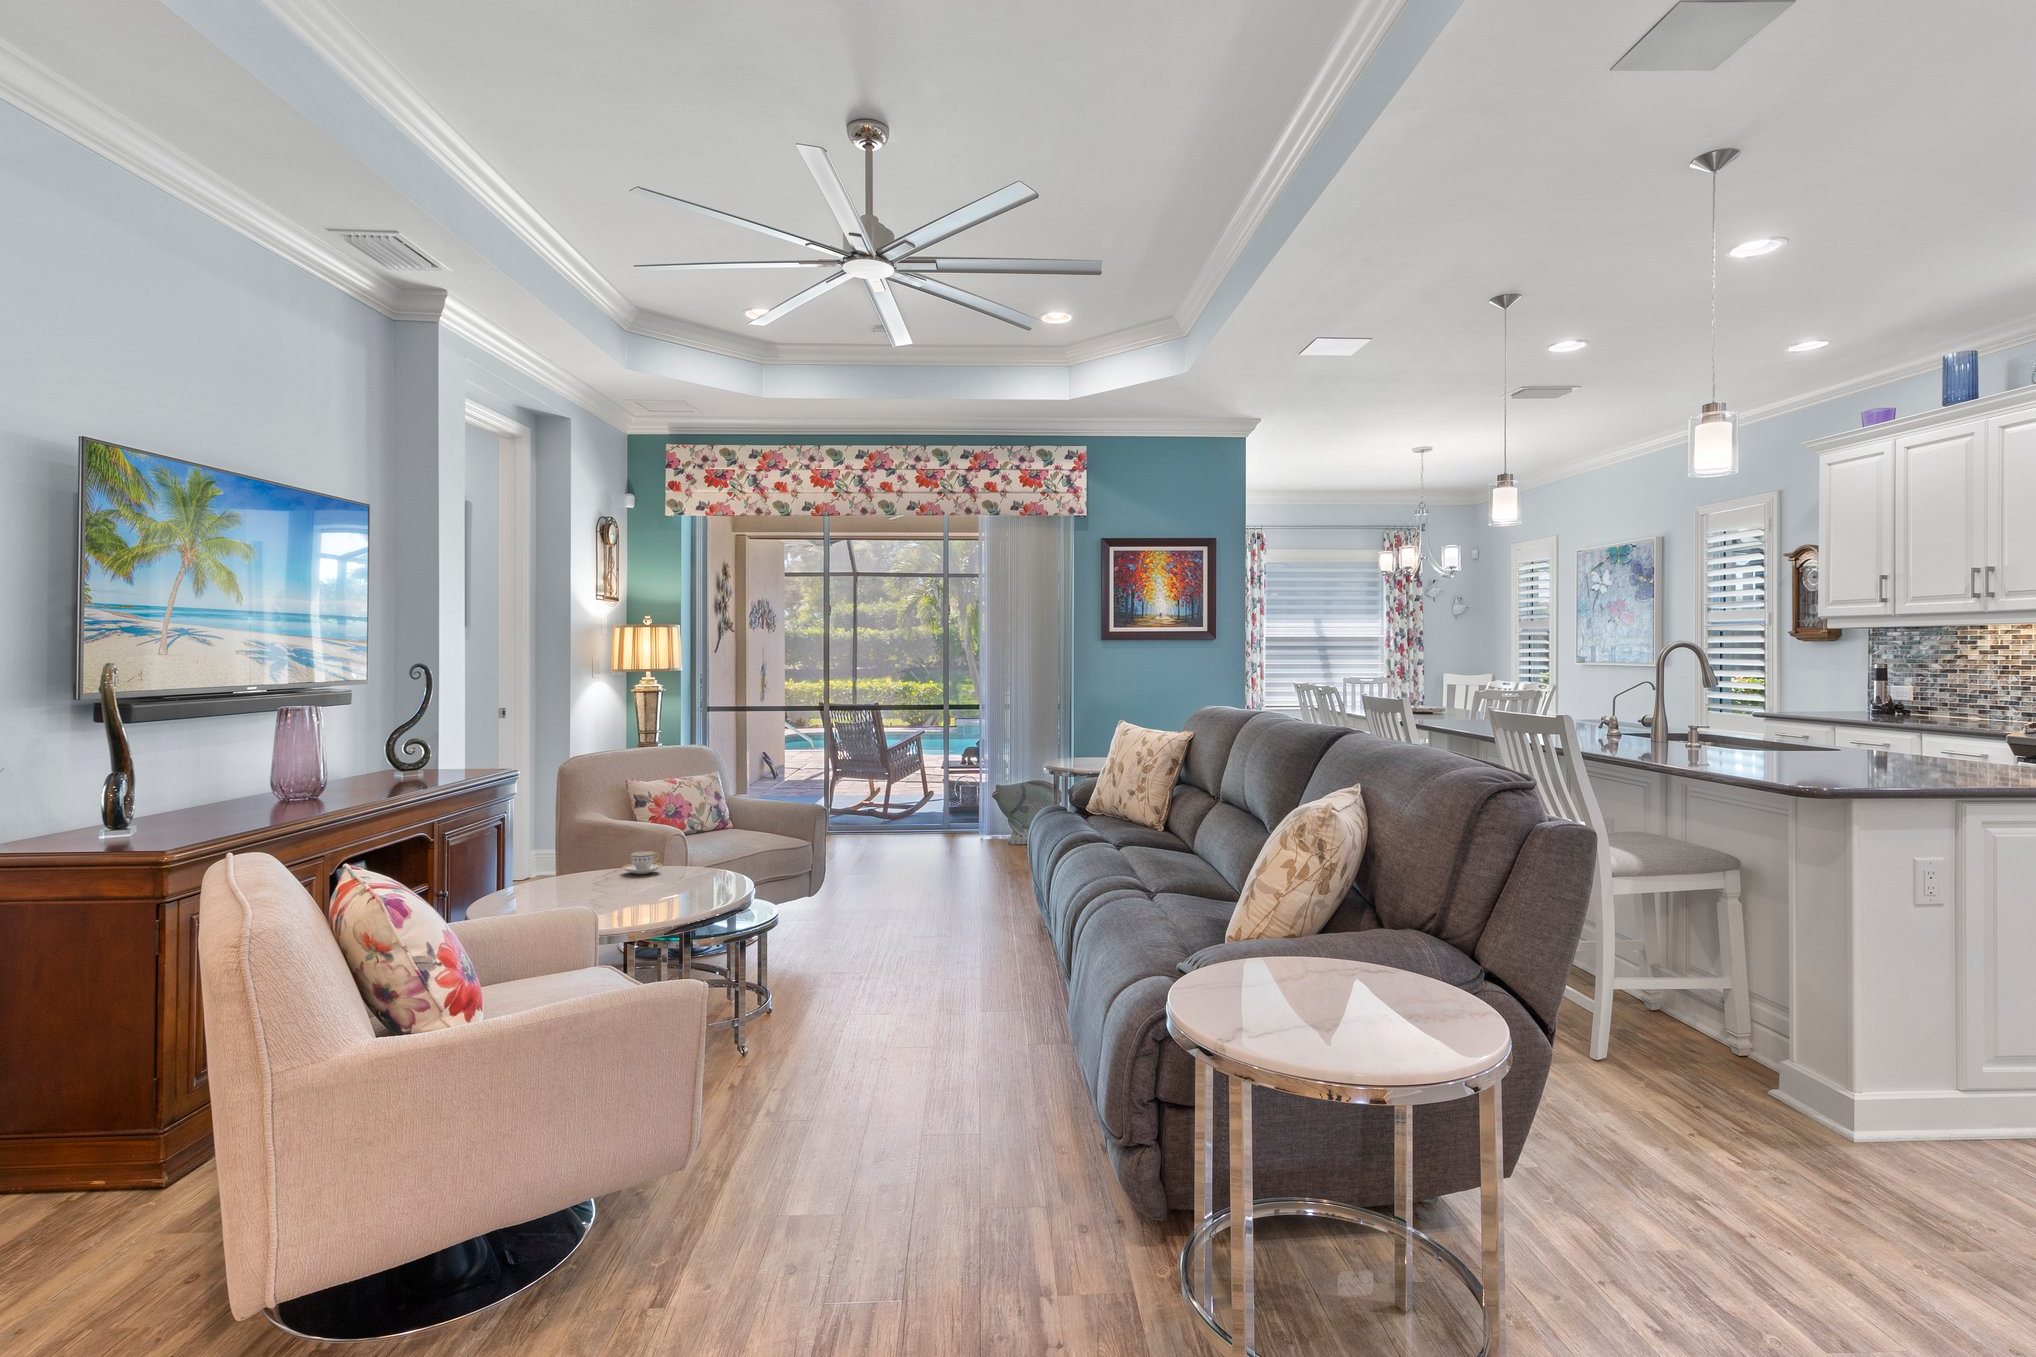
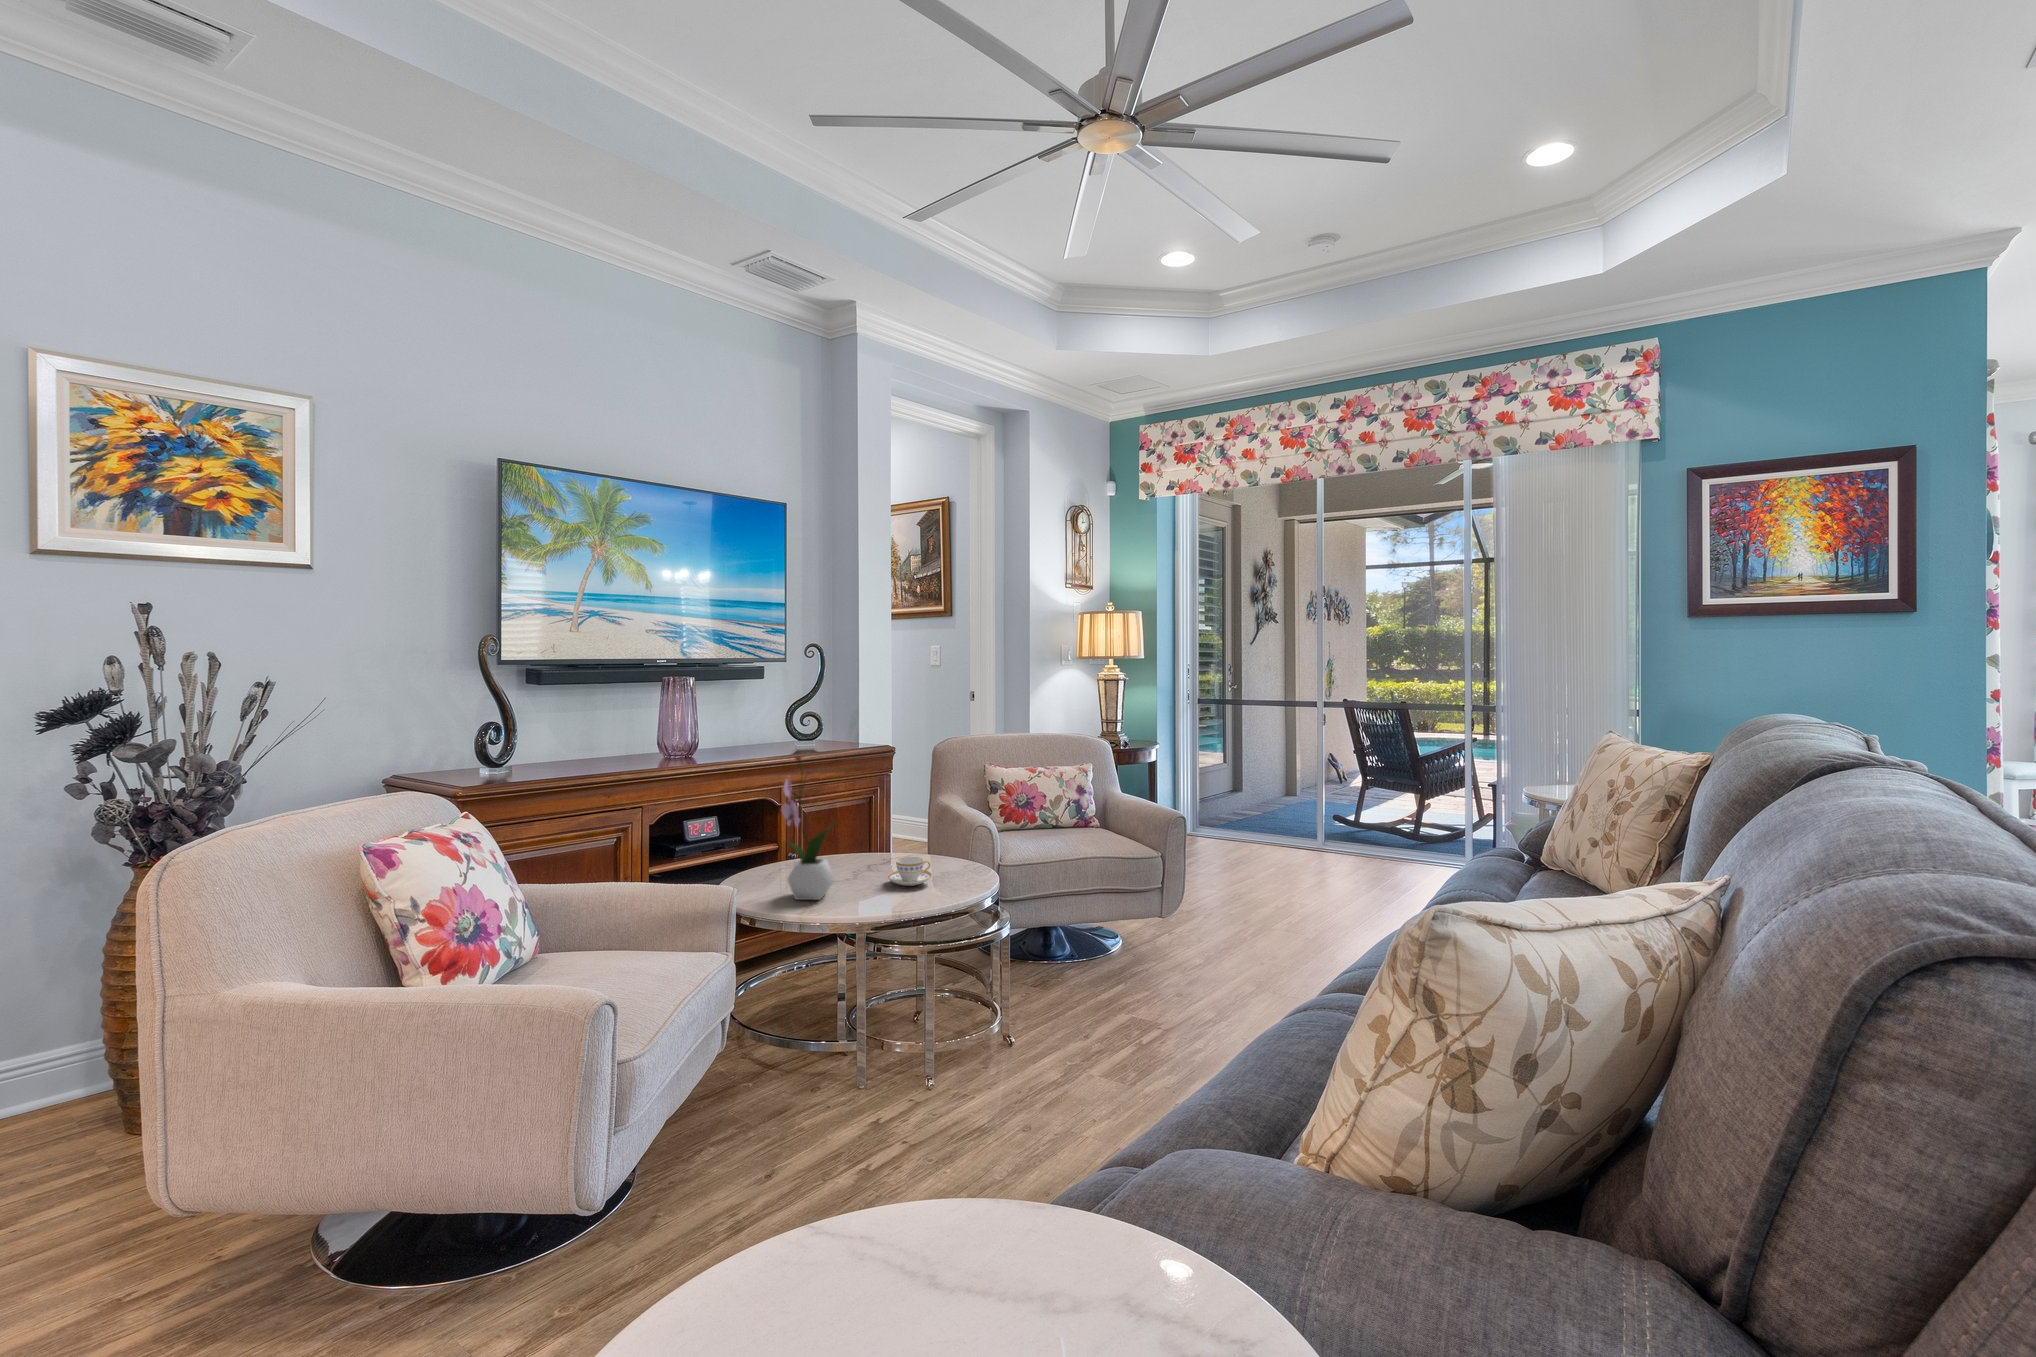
flower arrangement: none [549,771,604,890] -> present [781,756,835,900]

